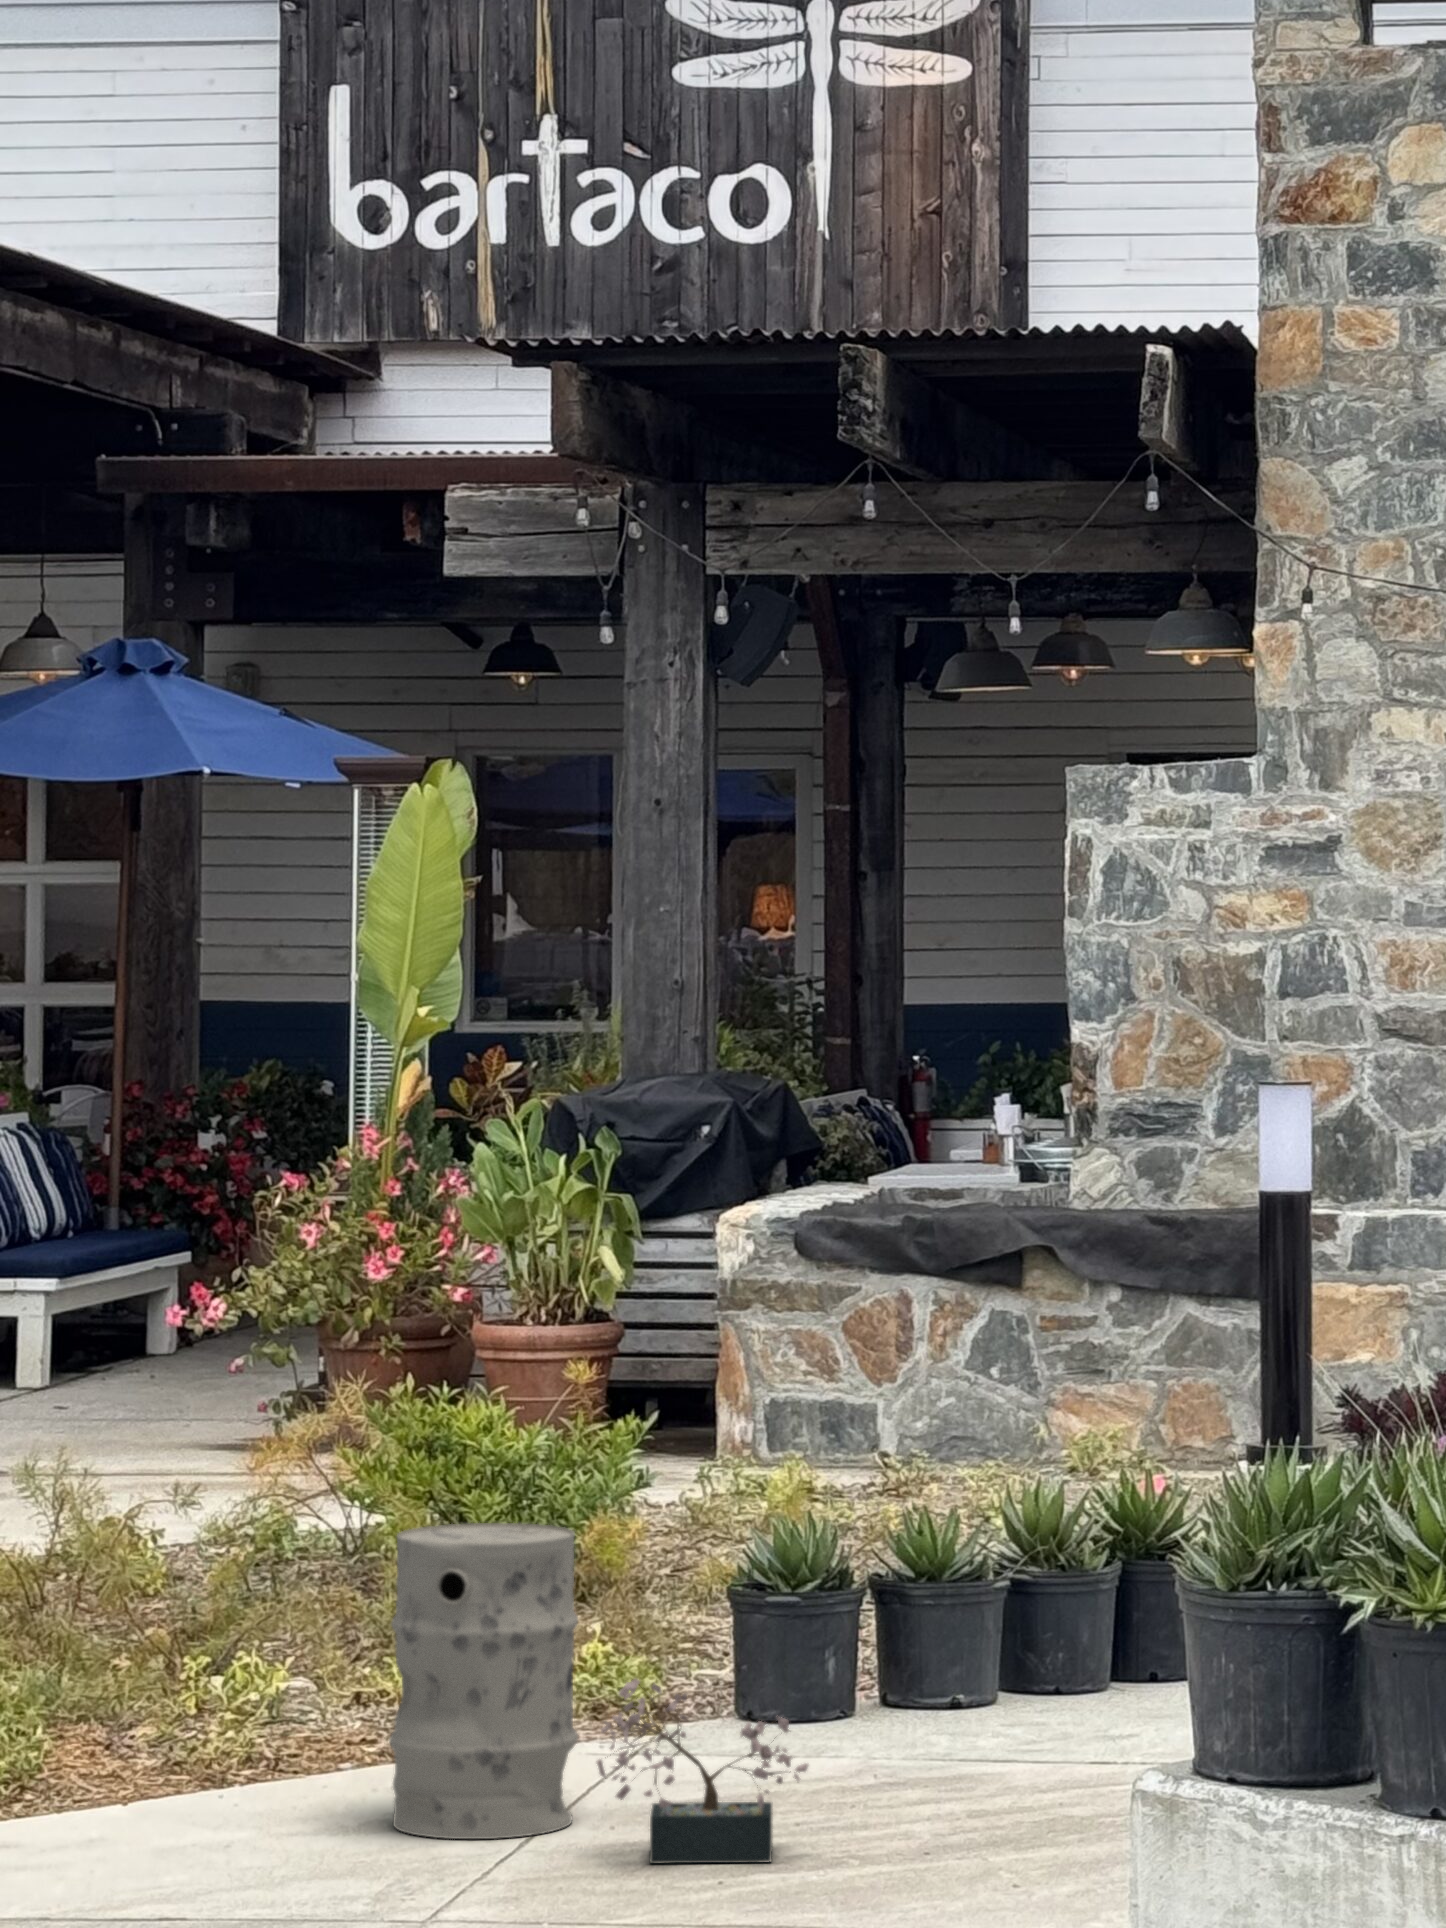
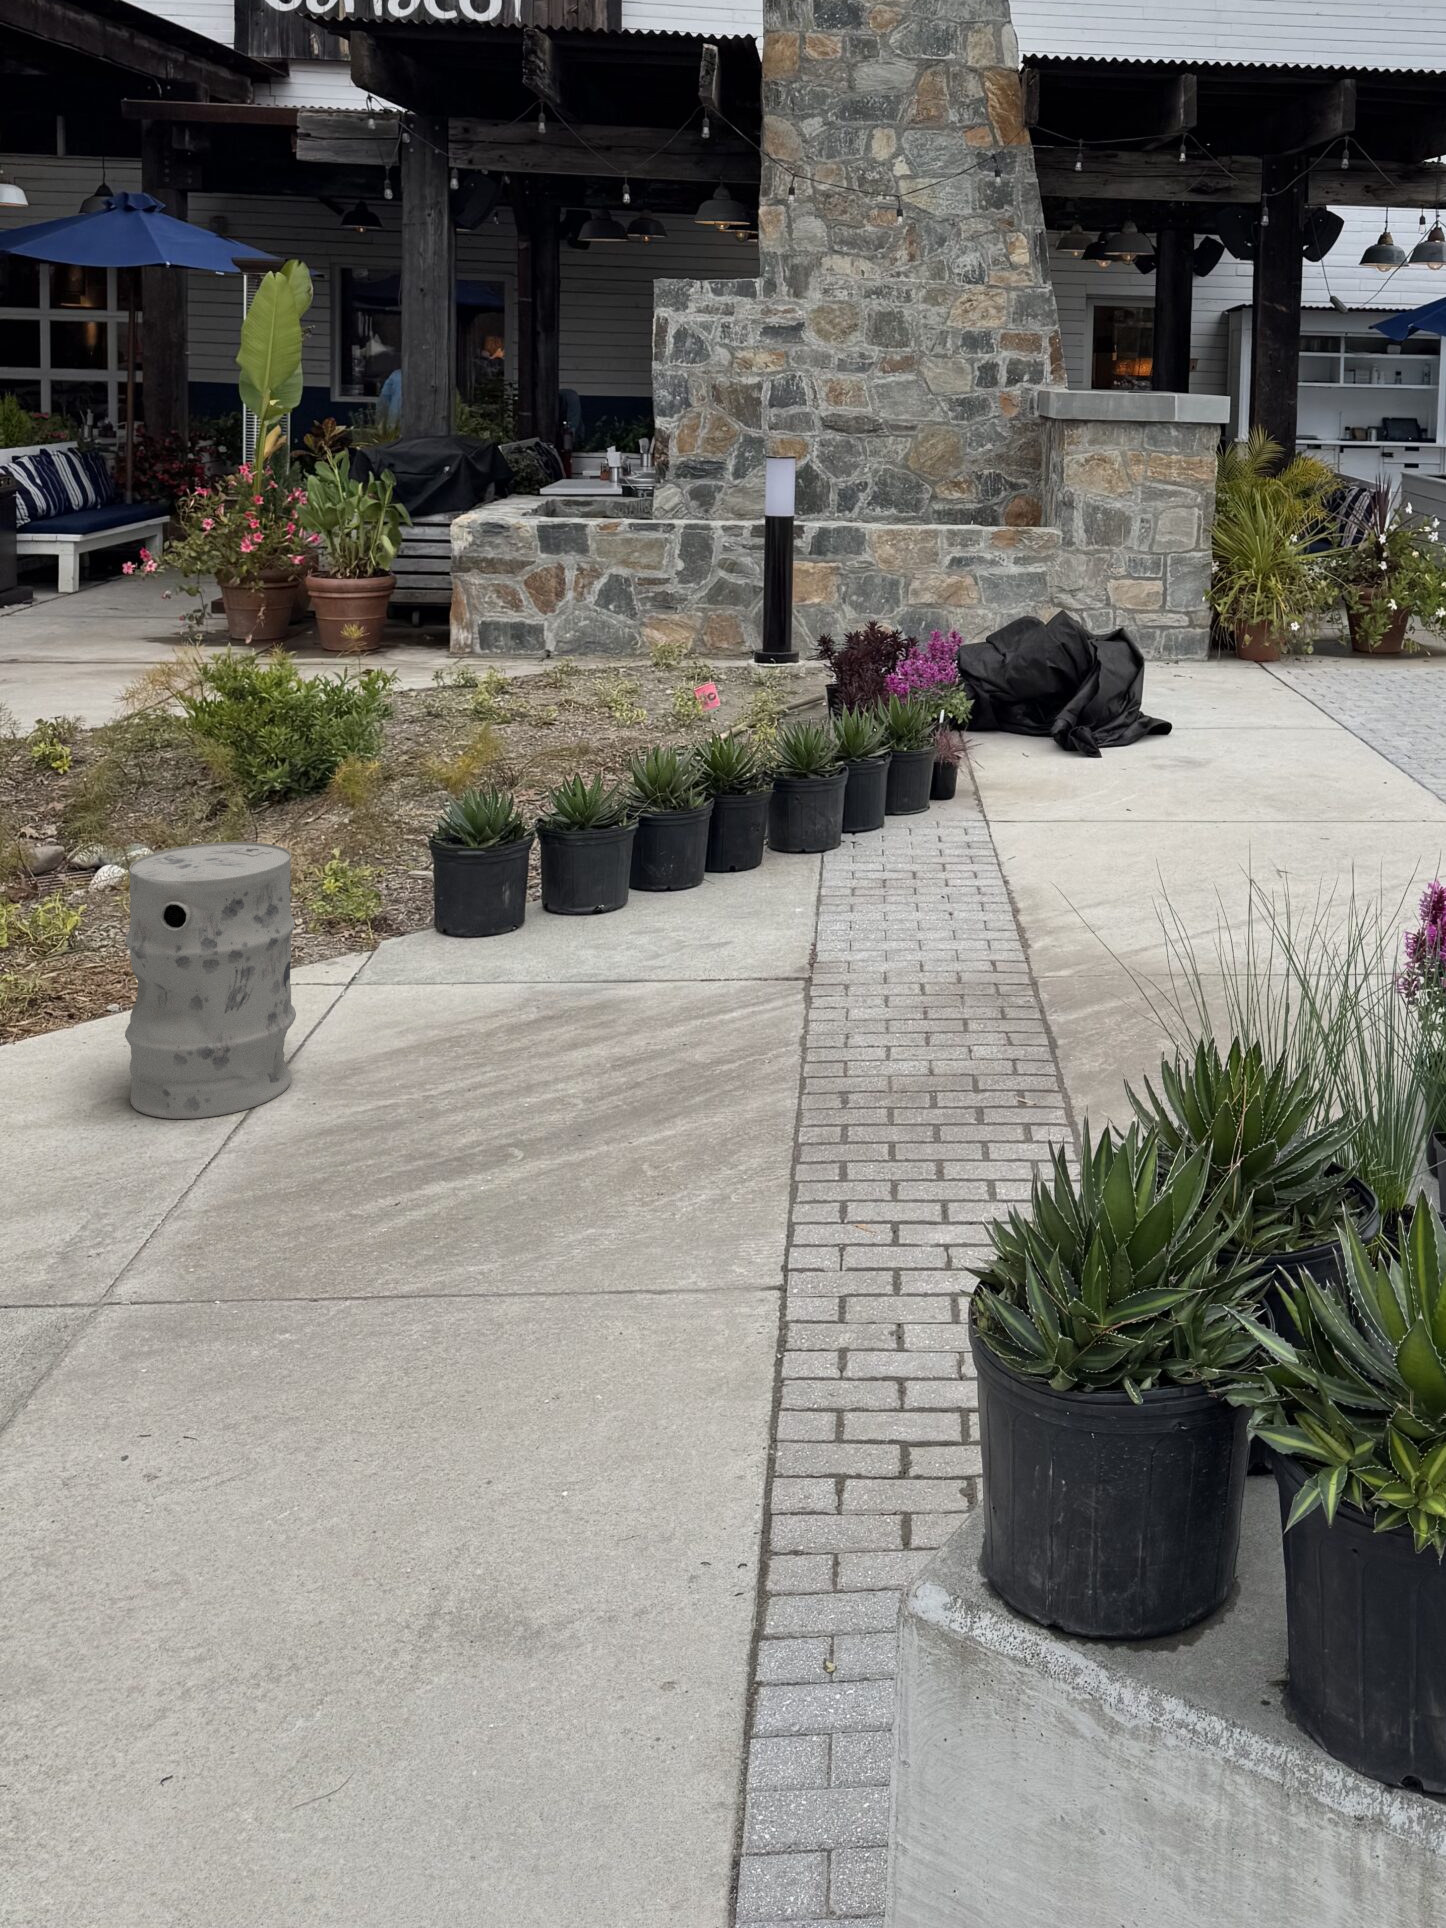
decorative plant: present [596,1679,808,1864] -> none [301,990,489,1153]

